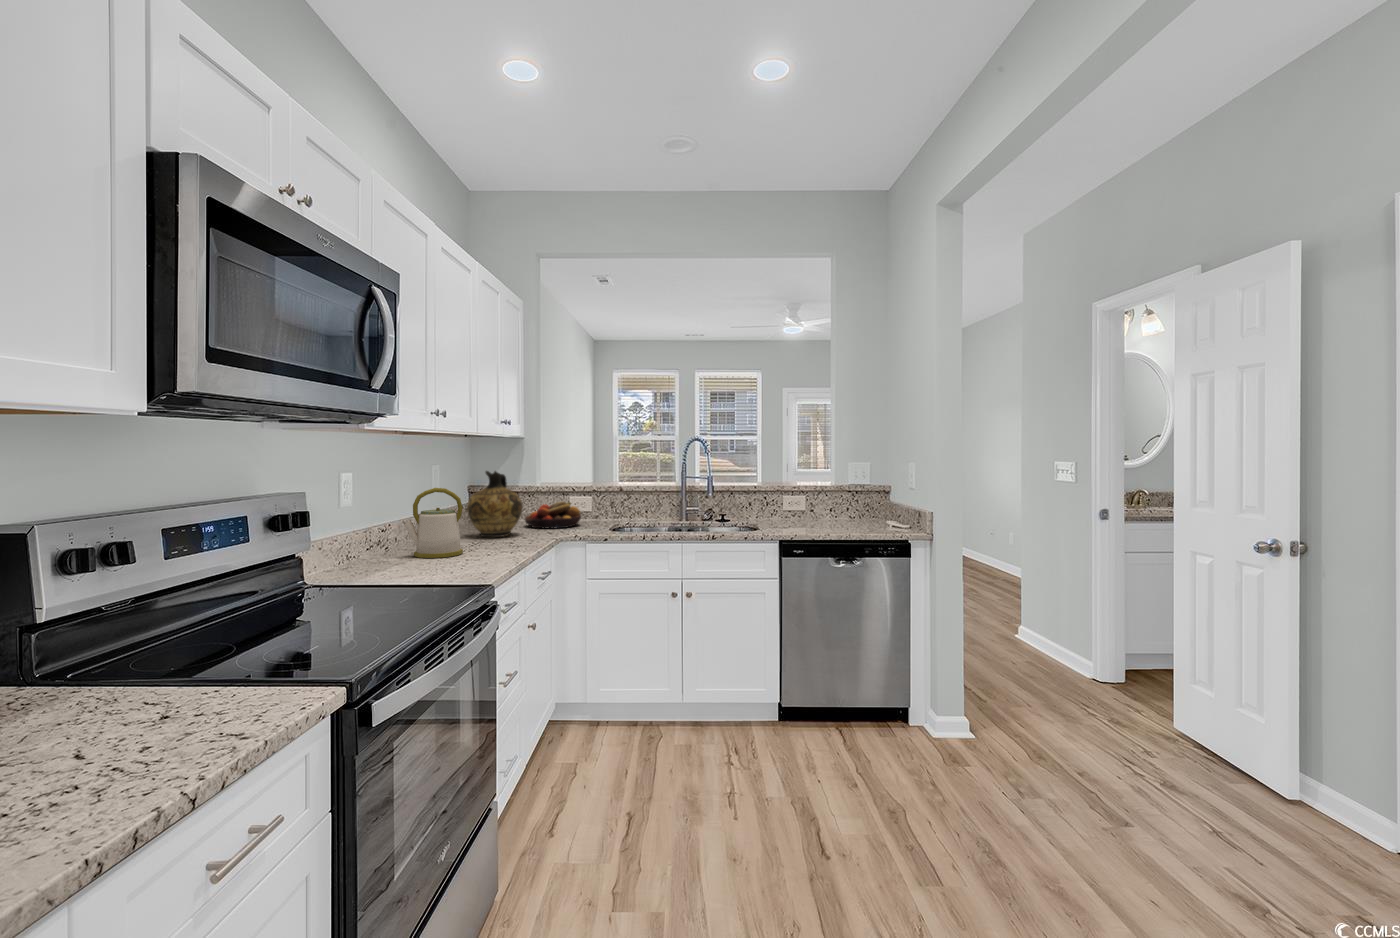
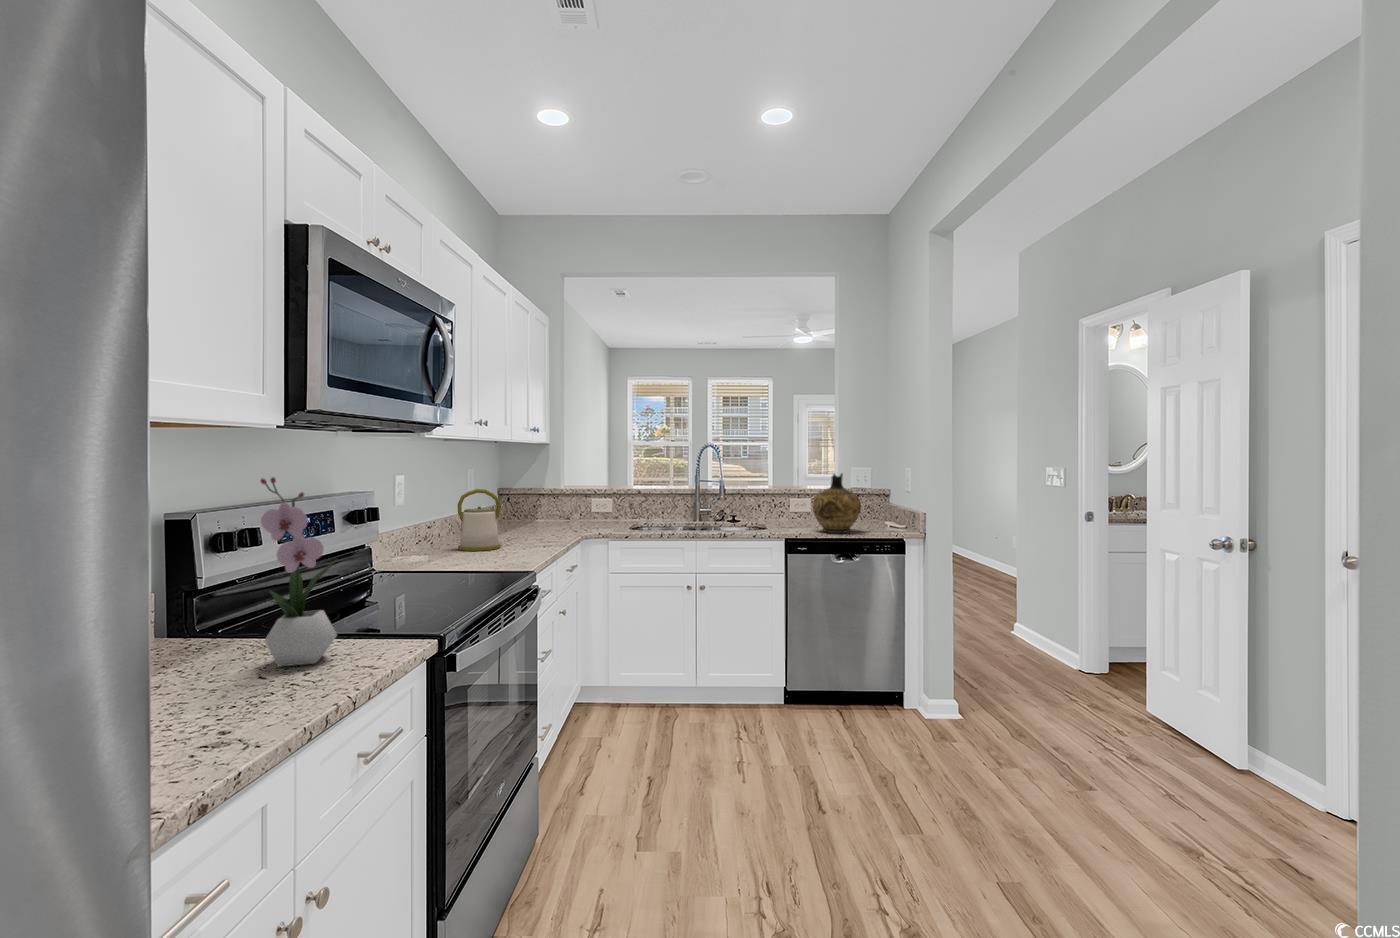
ceramic jug: present [467,471,523,537] -> present [812,474,861,533]
flower arrangement: none [74,480,205,737] -> present [261,477,337,666]
fruit bowl: present [525,502,581,528] -> none [551,503,602,527]

